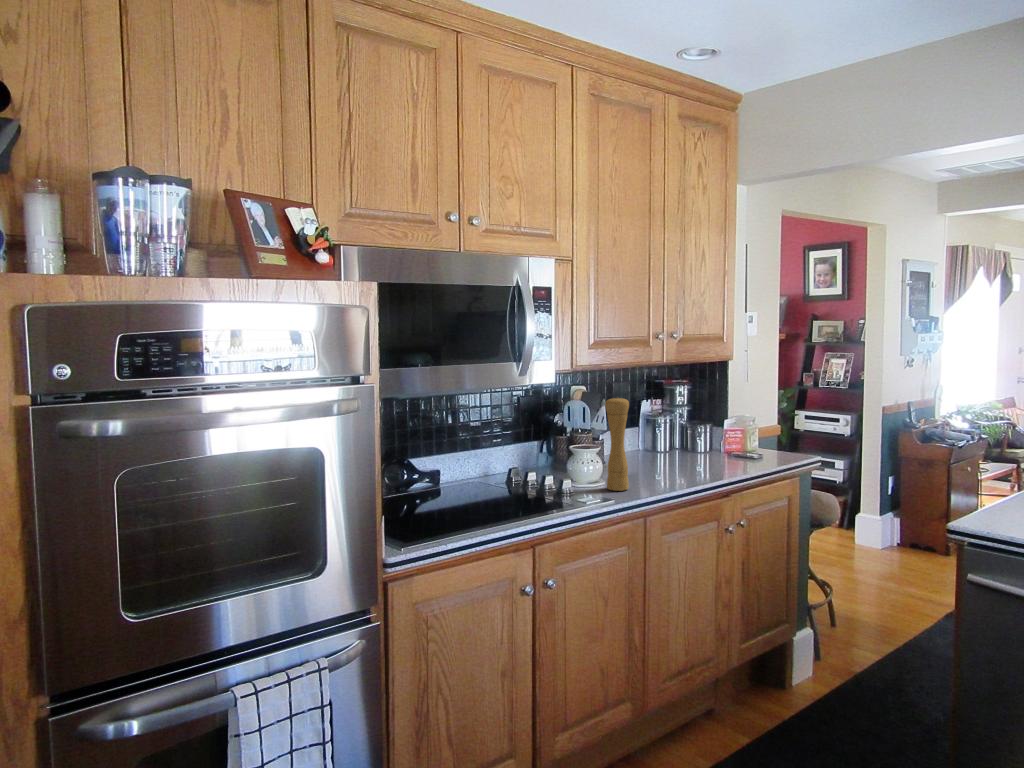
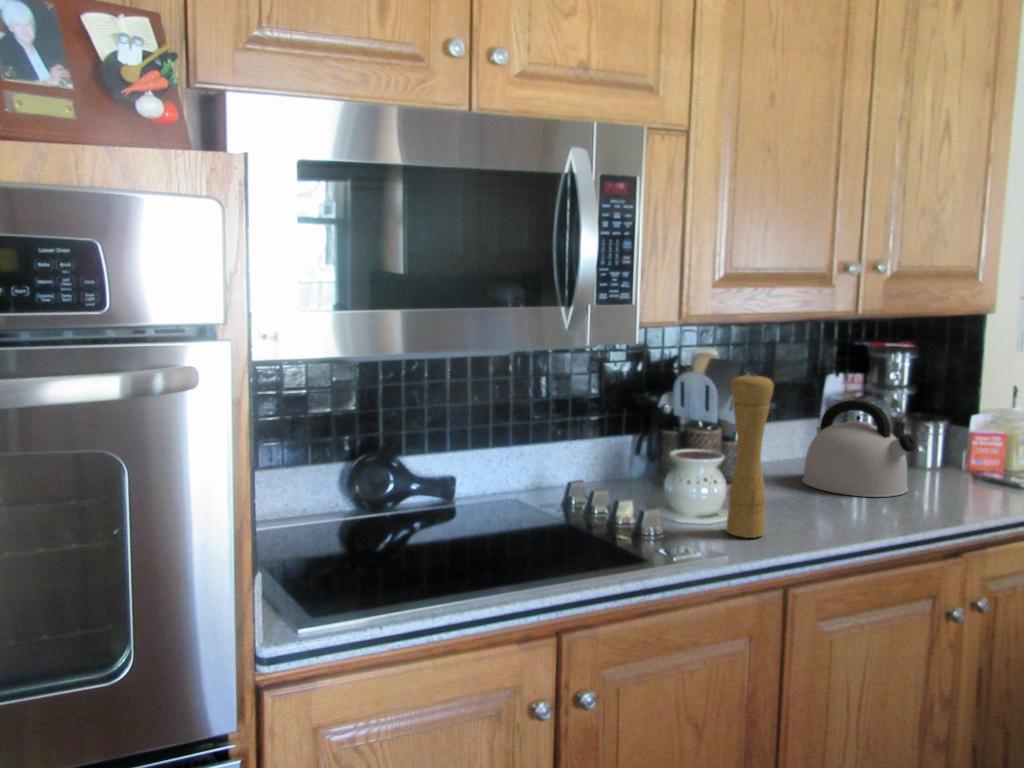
kettle: none [636,413,699,468] -> present [802,400,916,497]

